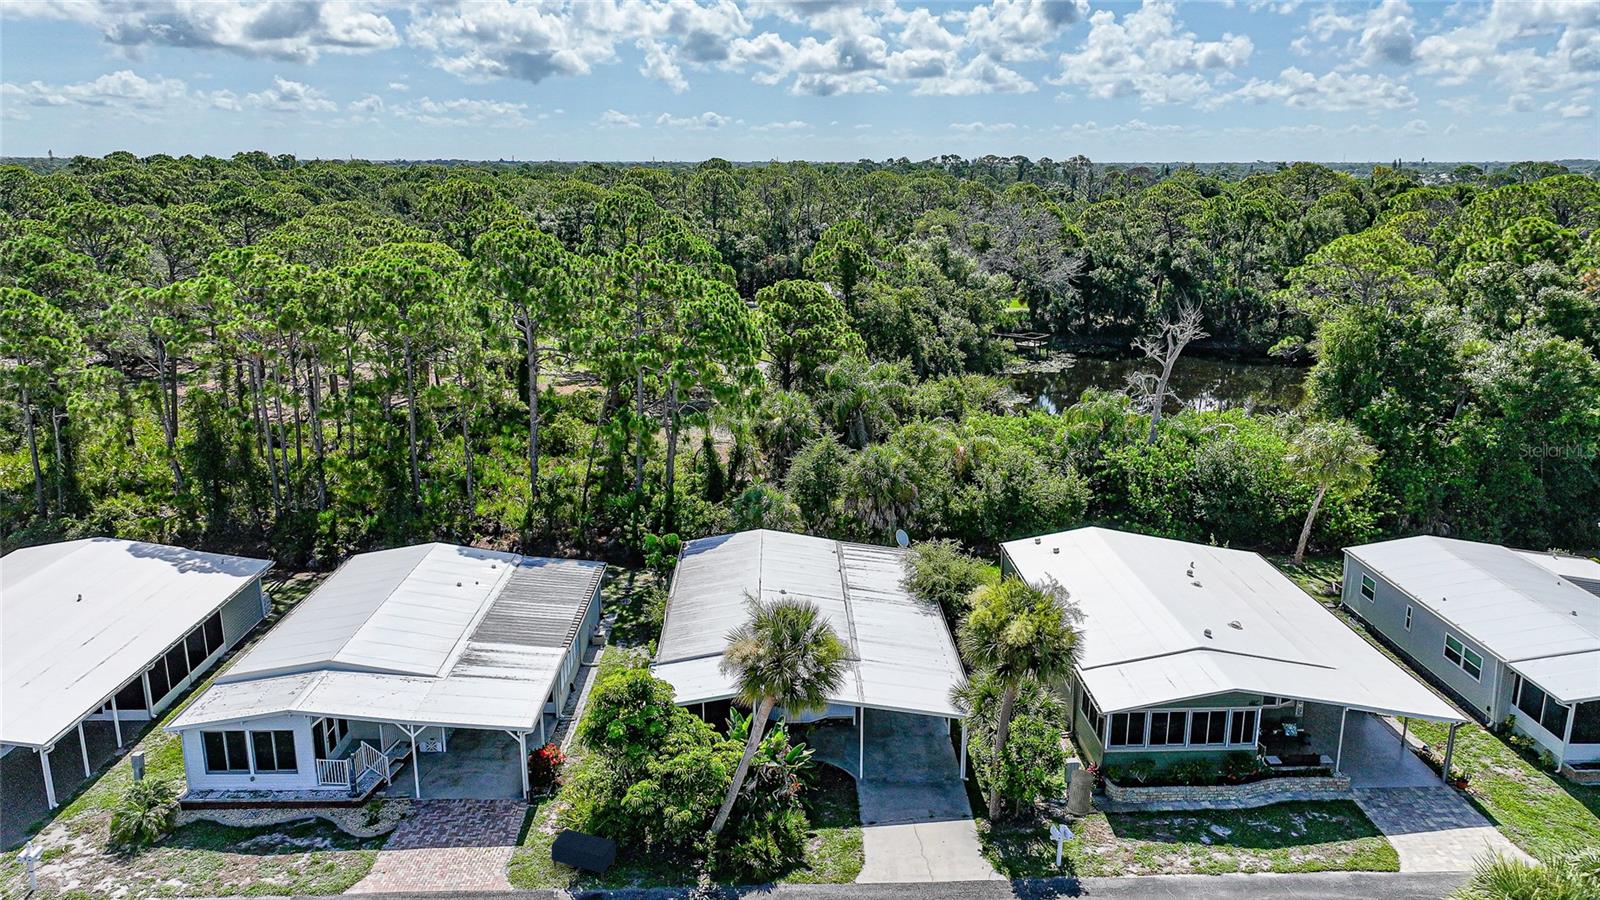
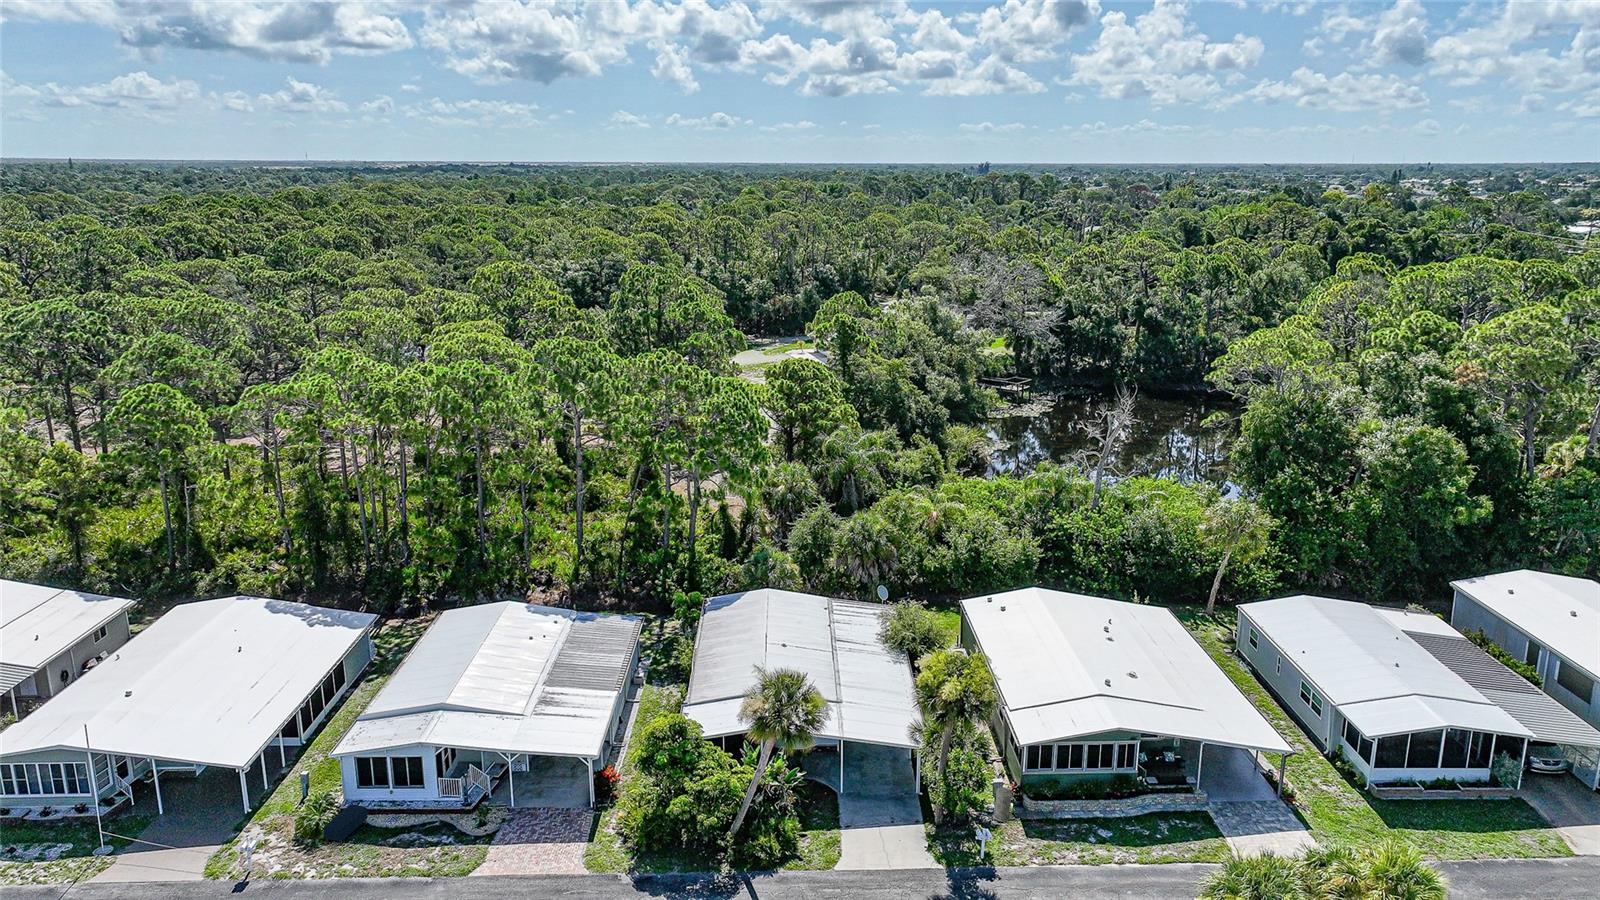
bench: present [551,829,616,879] -> present [324,804,368,846]

